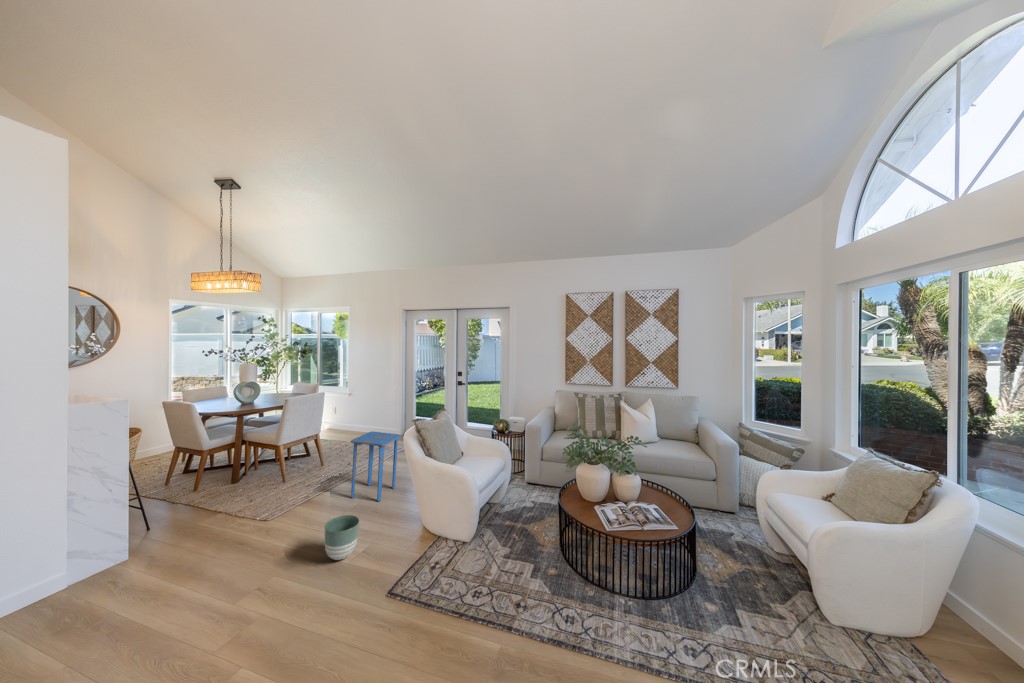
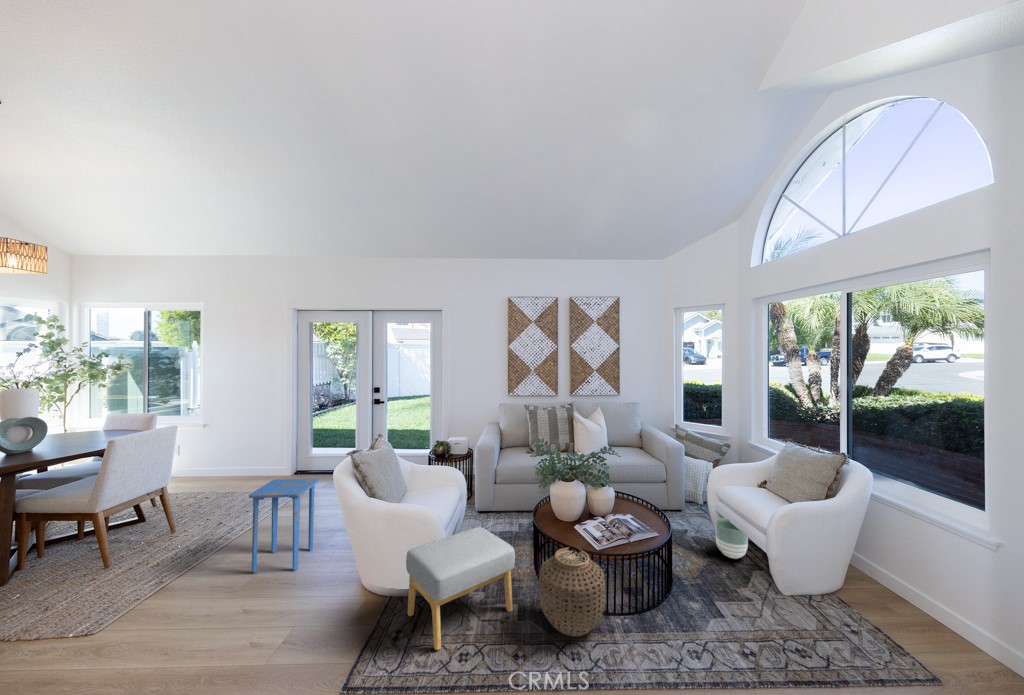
footstool: none [446,492,534,585] -> present [406,527,515,650]
planter: present [325,515,359,560] -> present [715,518,748,559]
woven basket: none [549,523,610,604] -> present [539,548,605,636]

